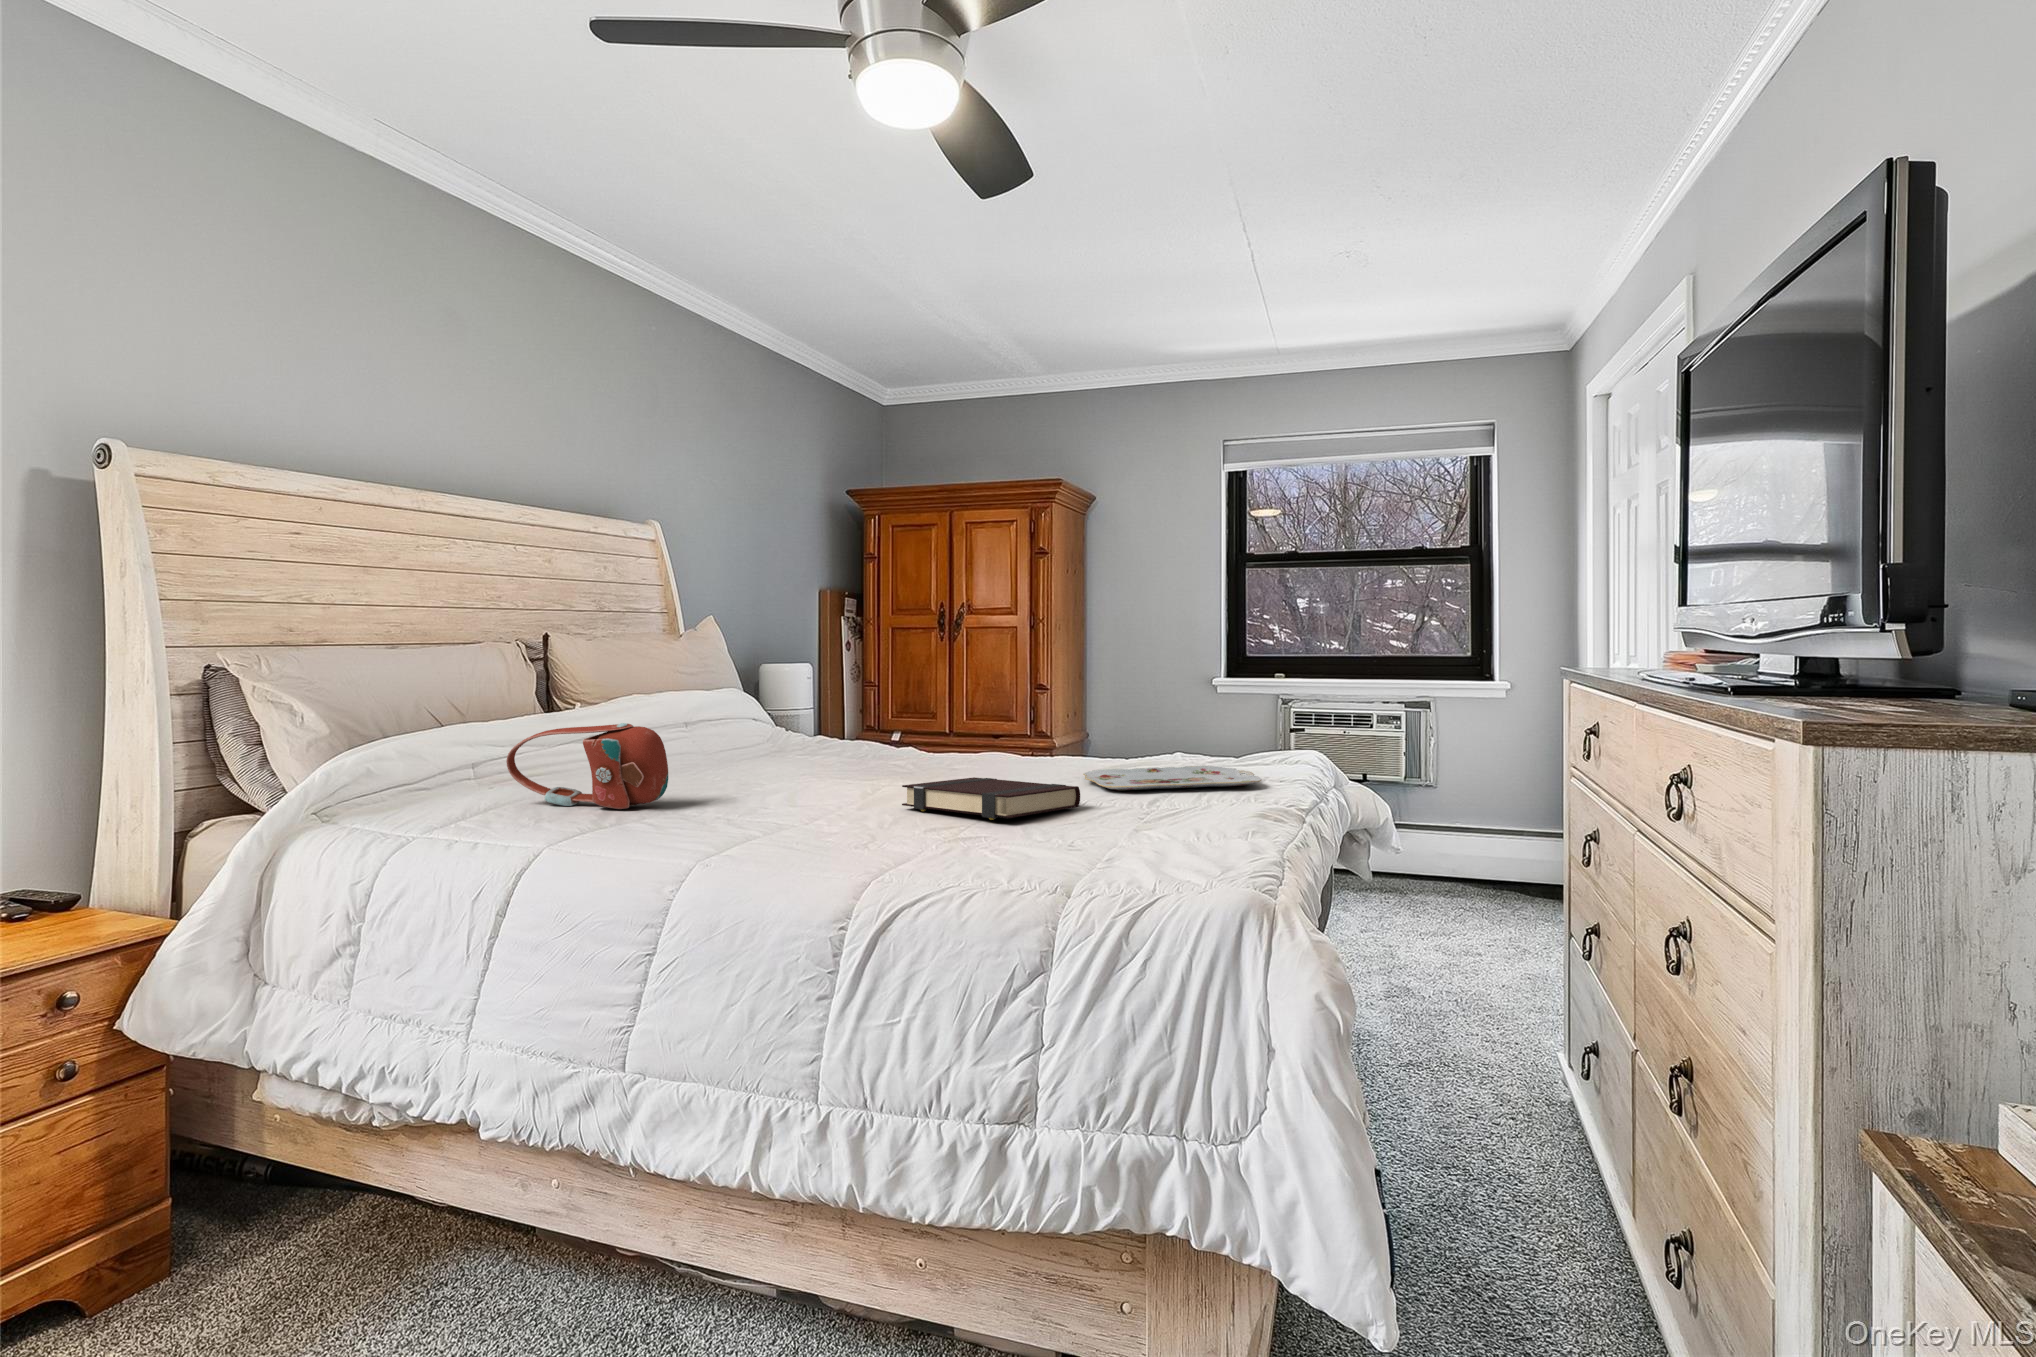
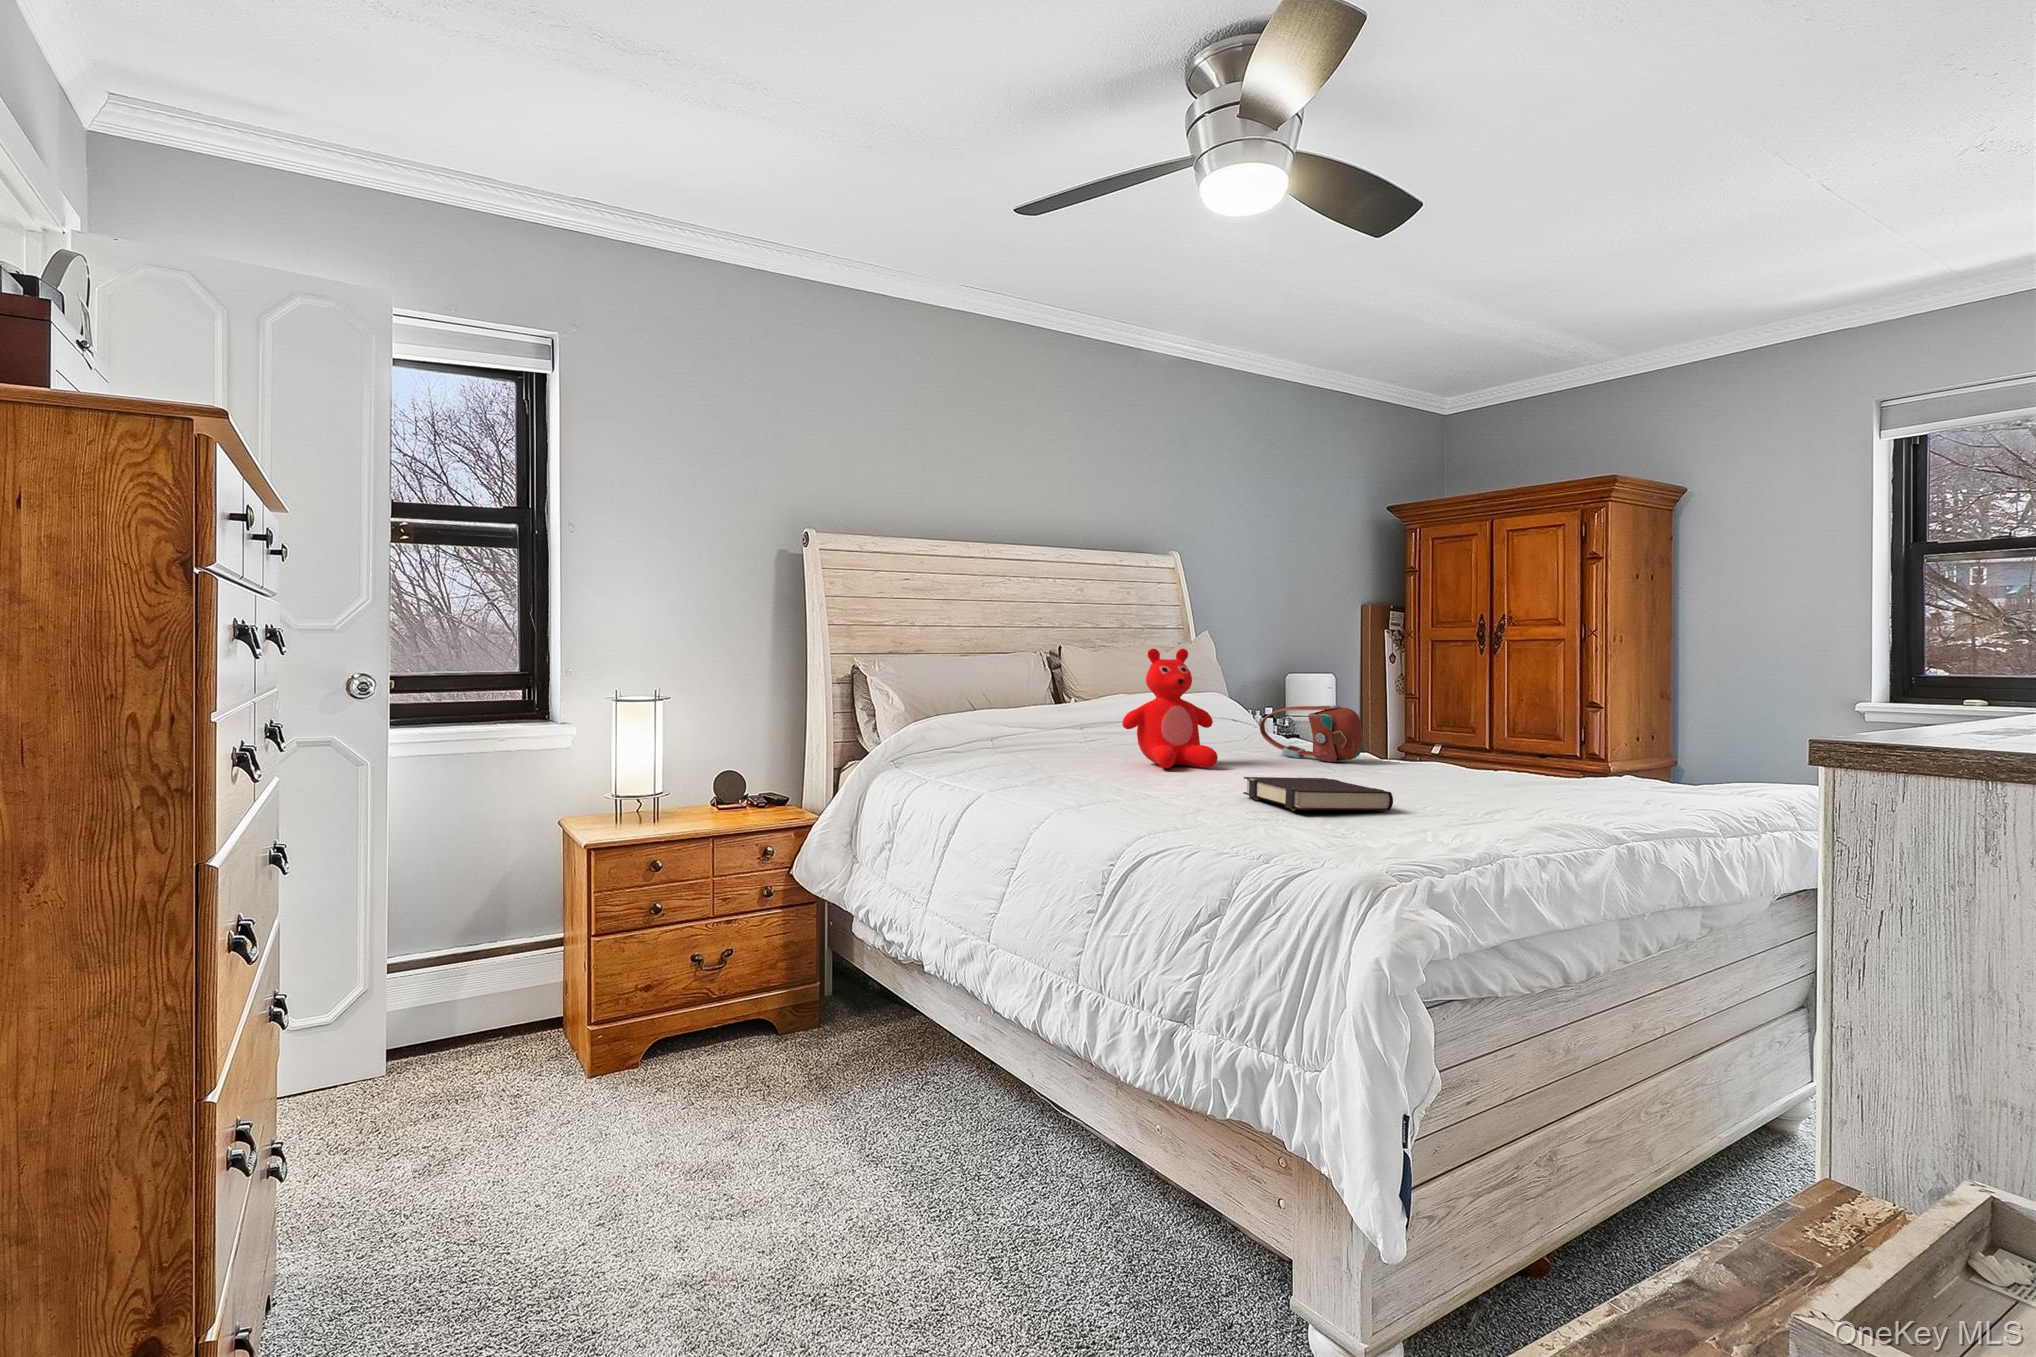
teddy bear: none [682,636,806,783] -> present [1122,648,1218,768]
handbag: present [506,723,668,809] -> present [1260,705,1363,762]
serving tray: present [1083,766,1262,790] -> none [1446,785,1640,813]

